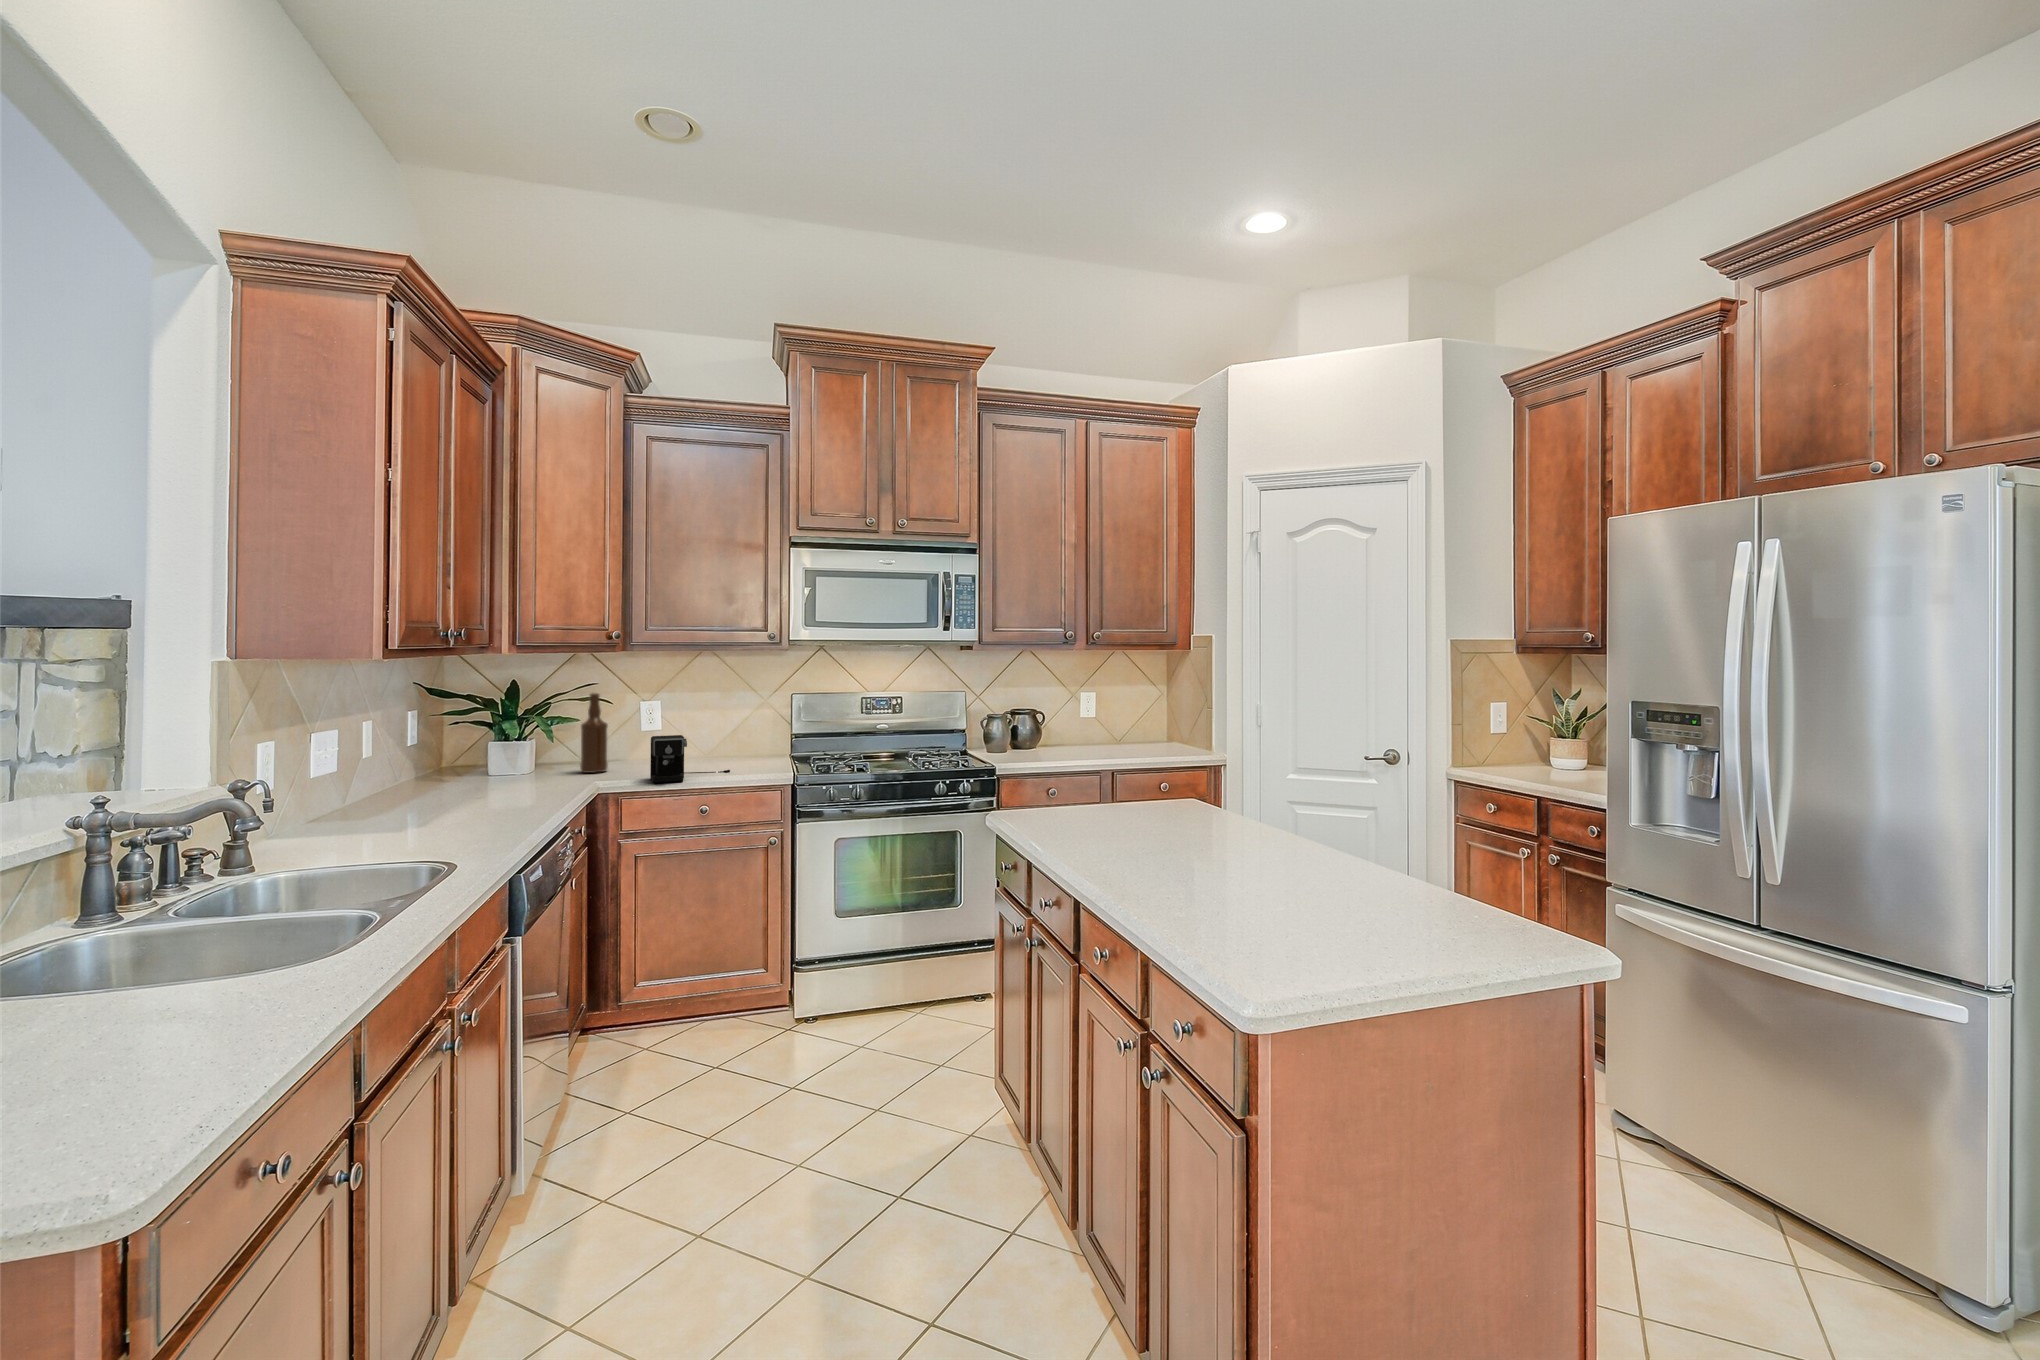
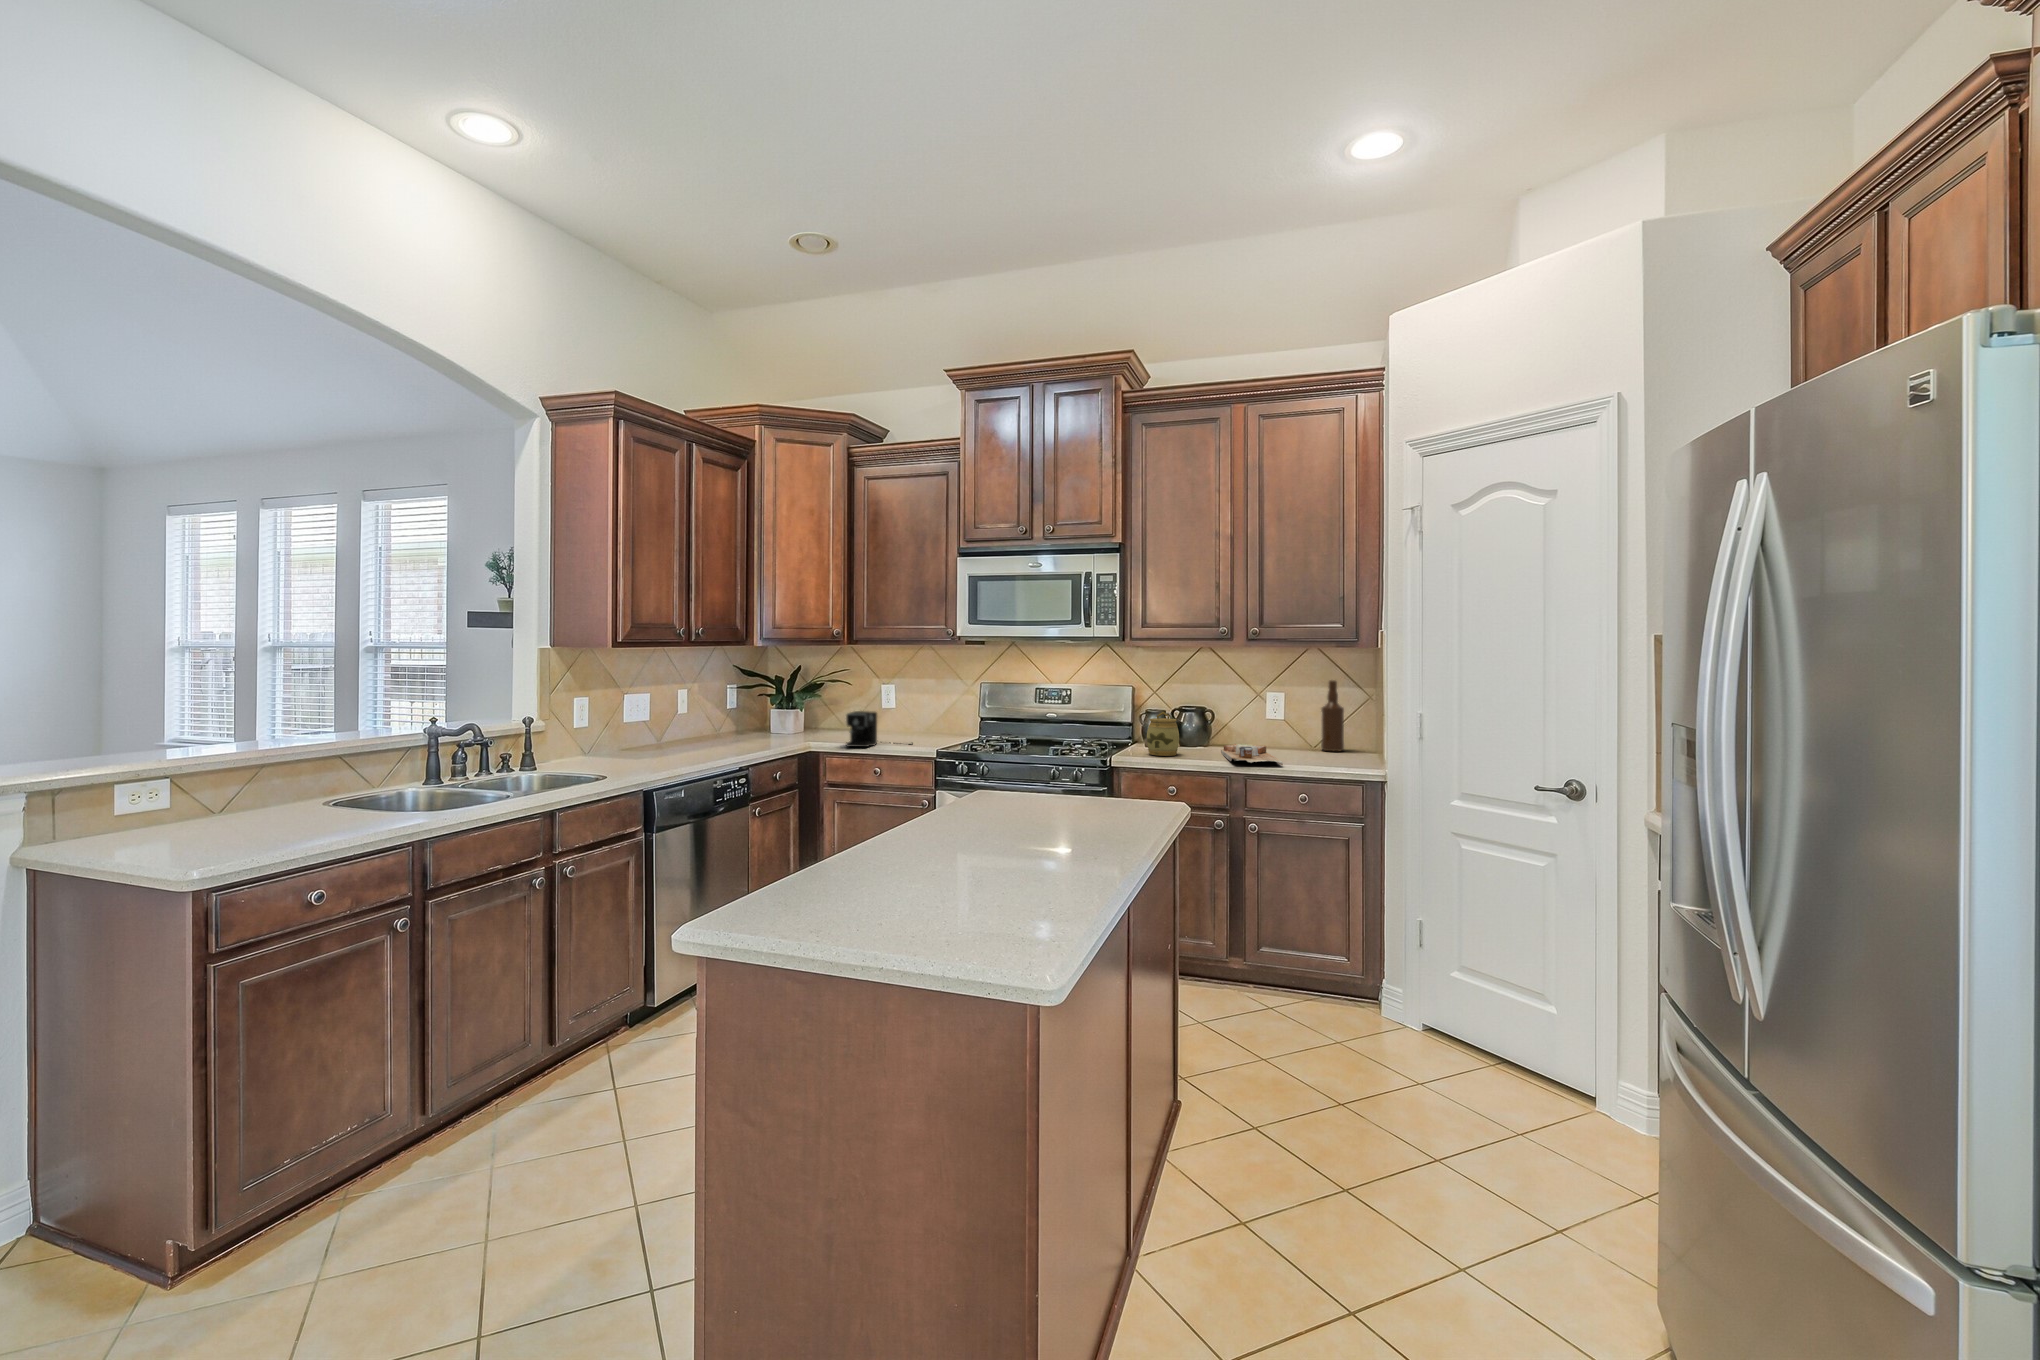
bottle: present [580,693,608,773] -> present [1321,680,1344,751]
jar: none [1004,715,1037,759] -> present [1147,712,1179,756]
cutting board: none [1061,741,1145,758] -> present [1221,744,1283,765]

